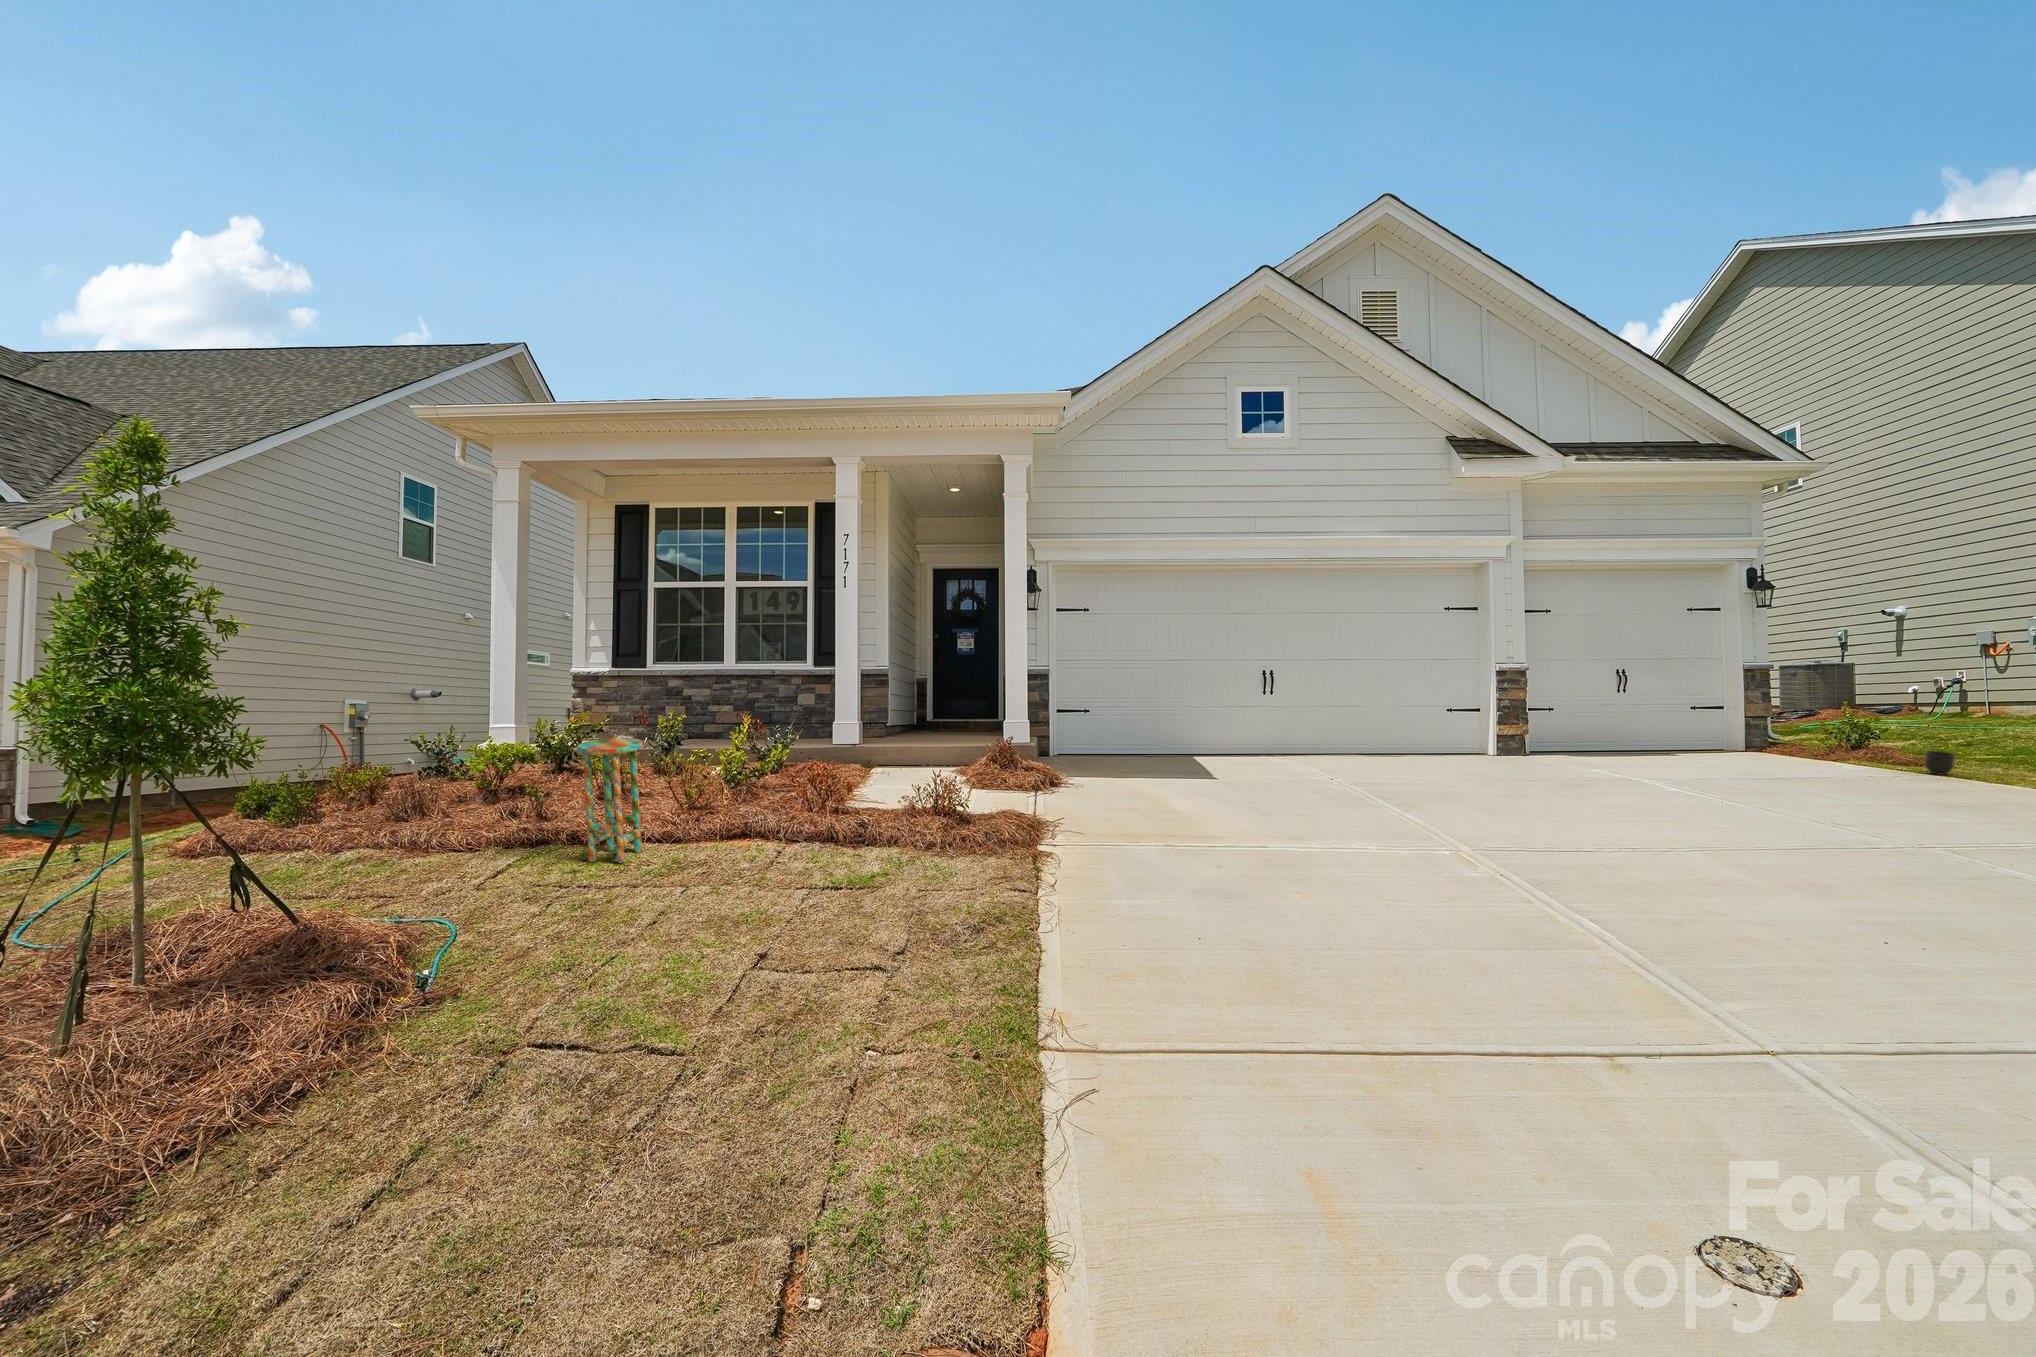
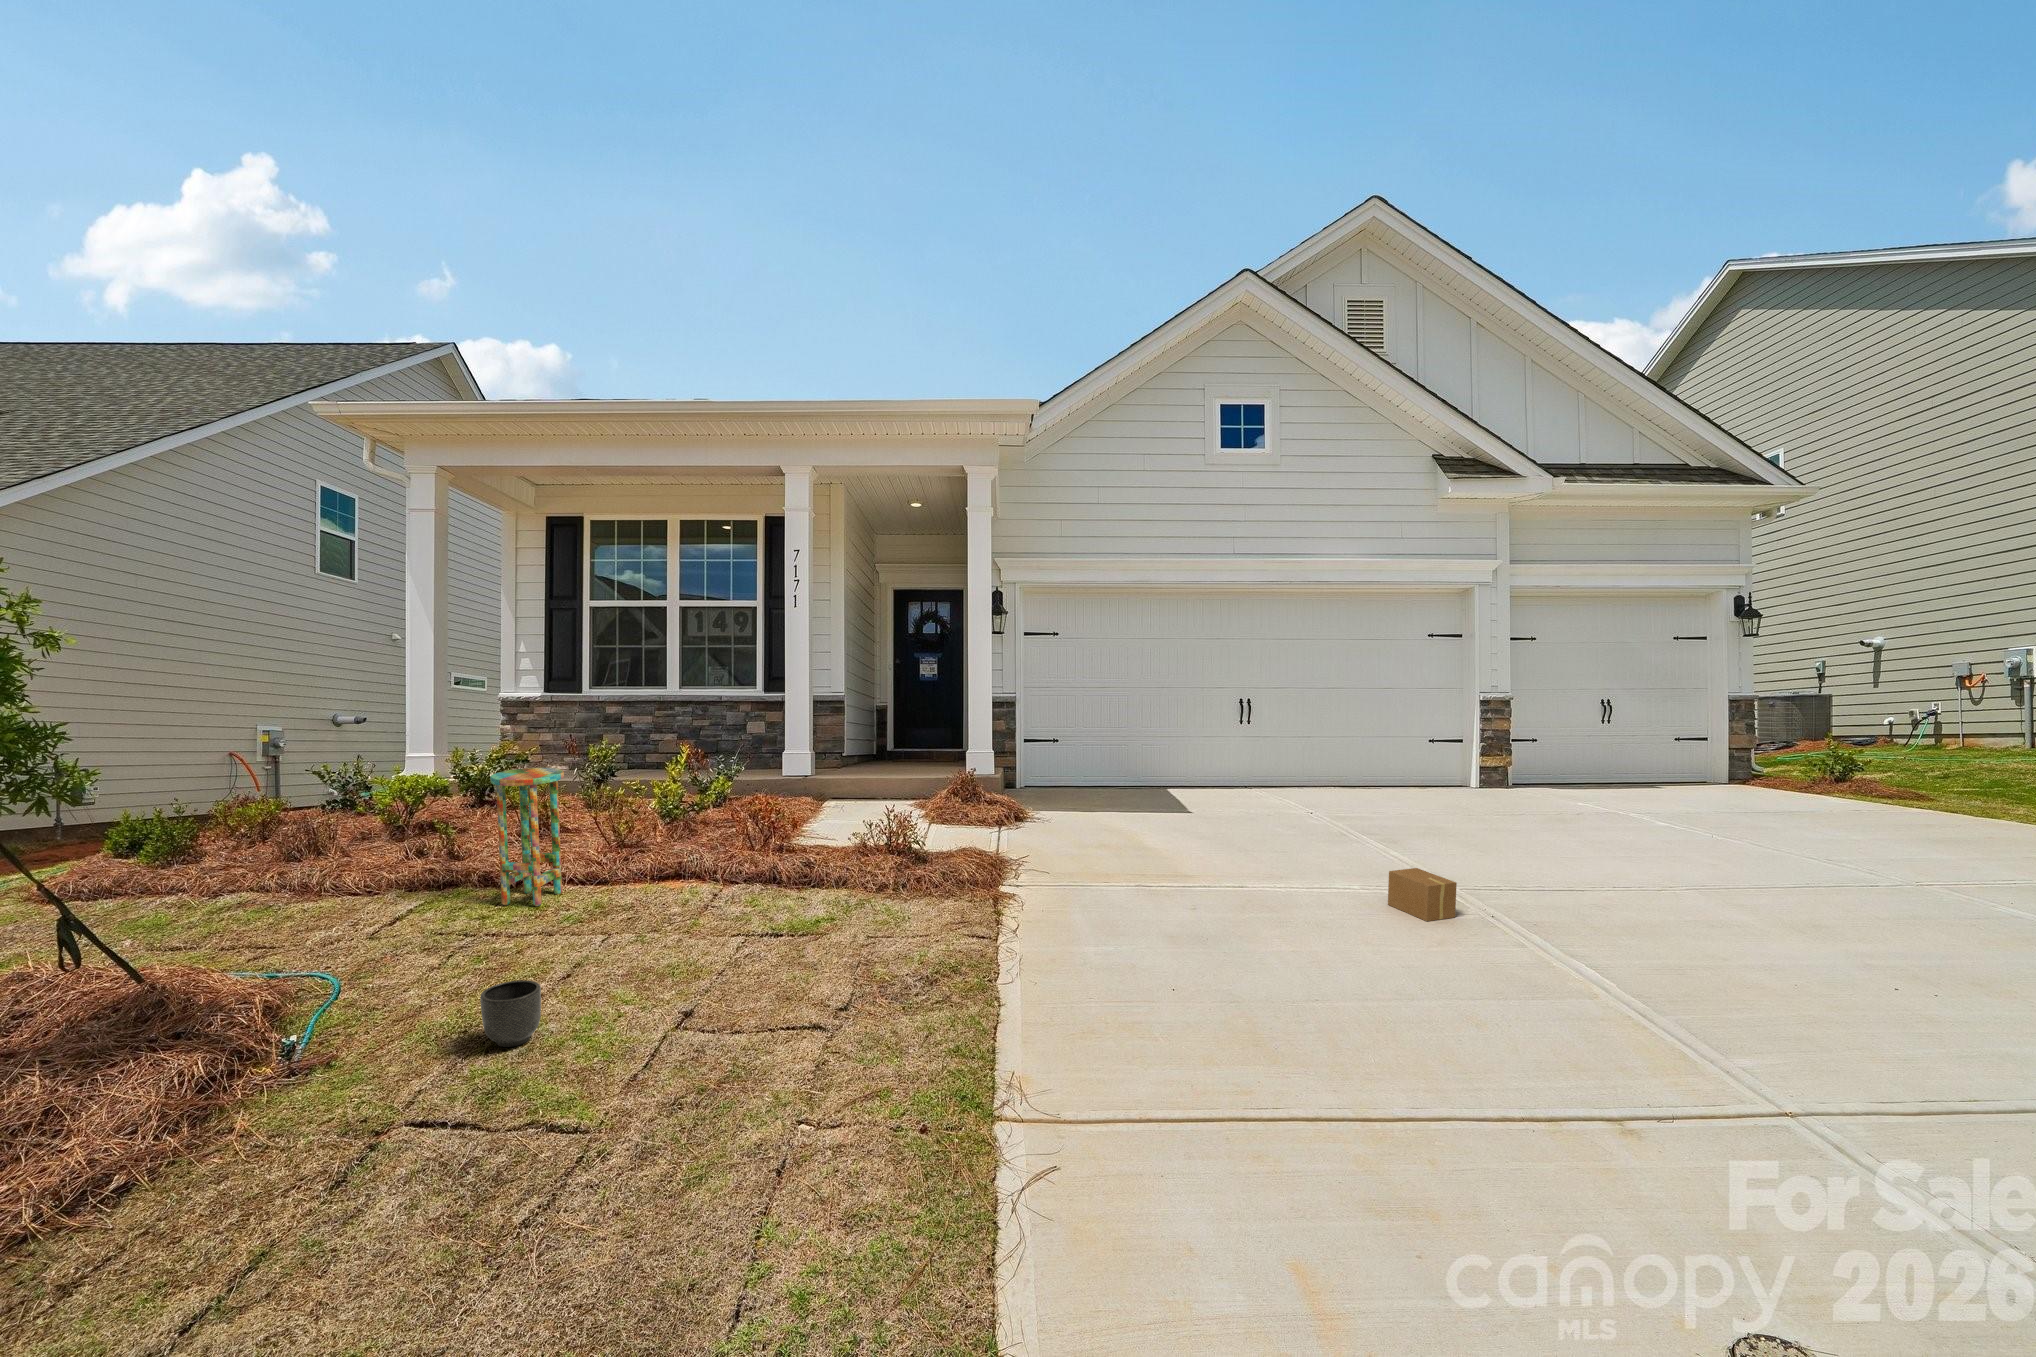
planter: present [1925,751,1955,775] -> present [480,980,541,1047]
cardboard box: none [1401,832,1465,881] -> present [1388,868,1457,921]

